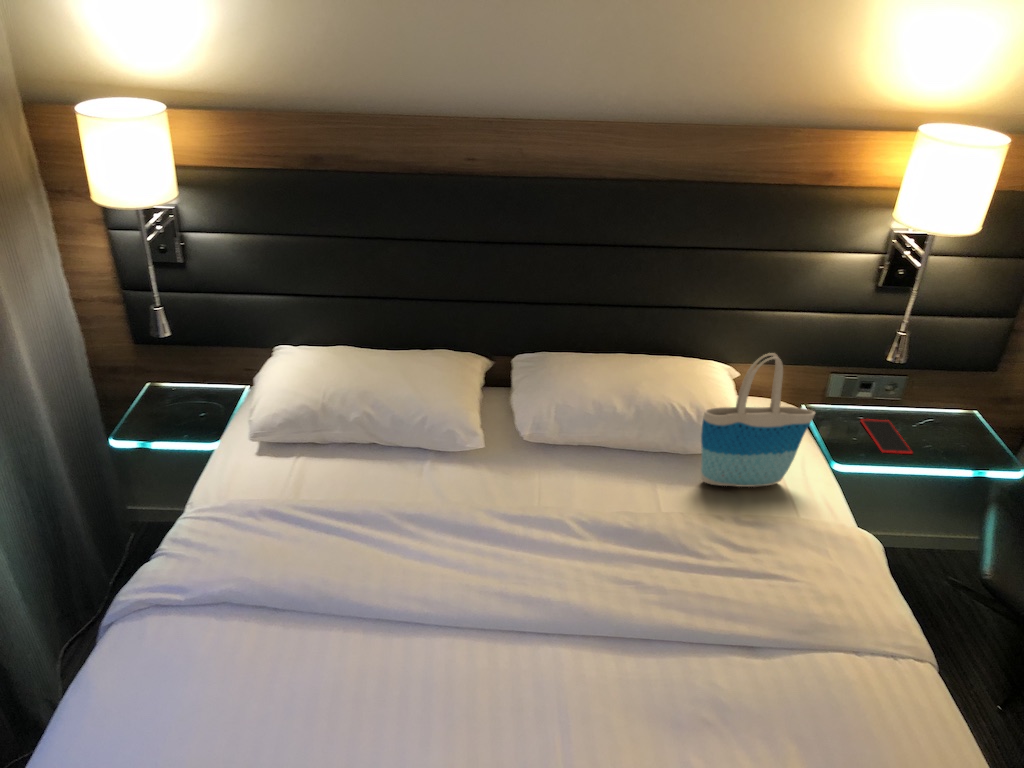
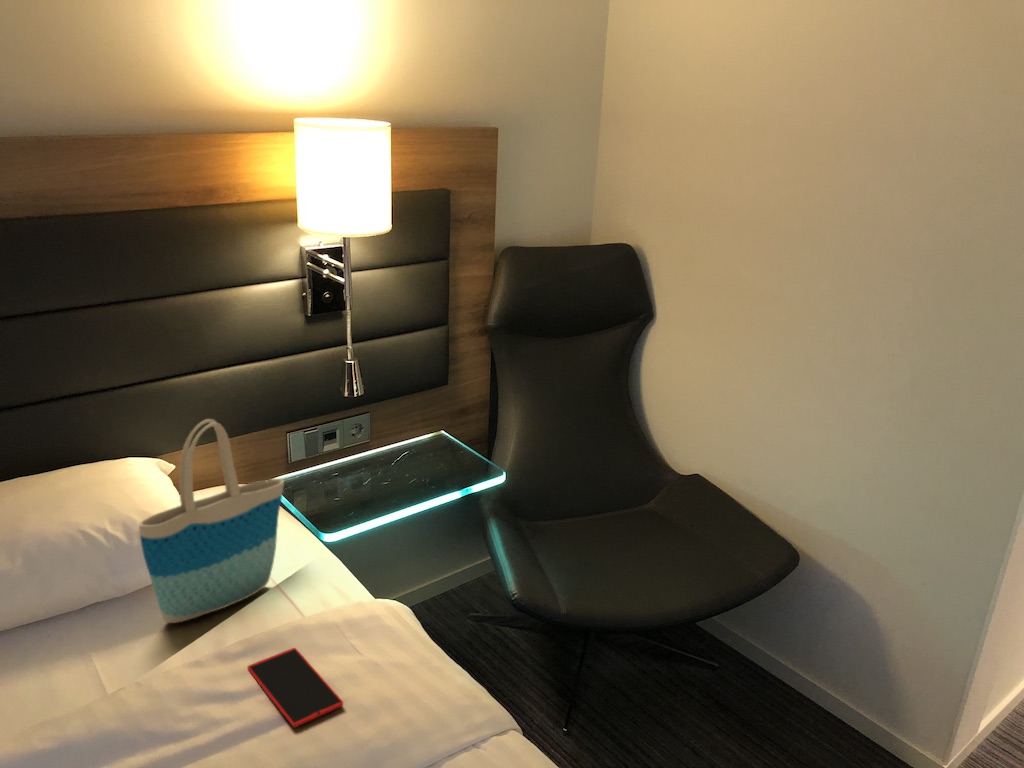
smartphone: present [861,419,912,454] -> present [248,648,343,727]

